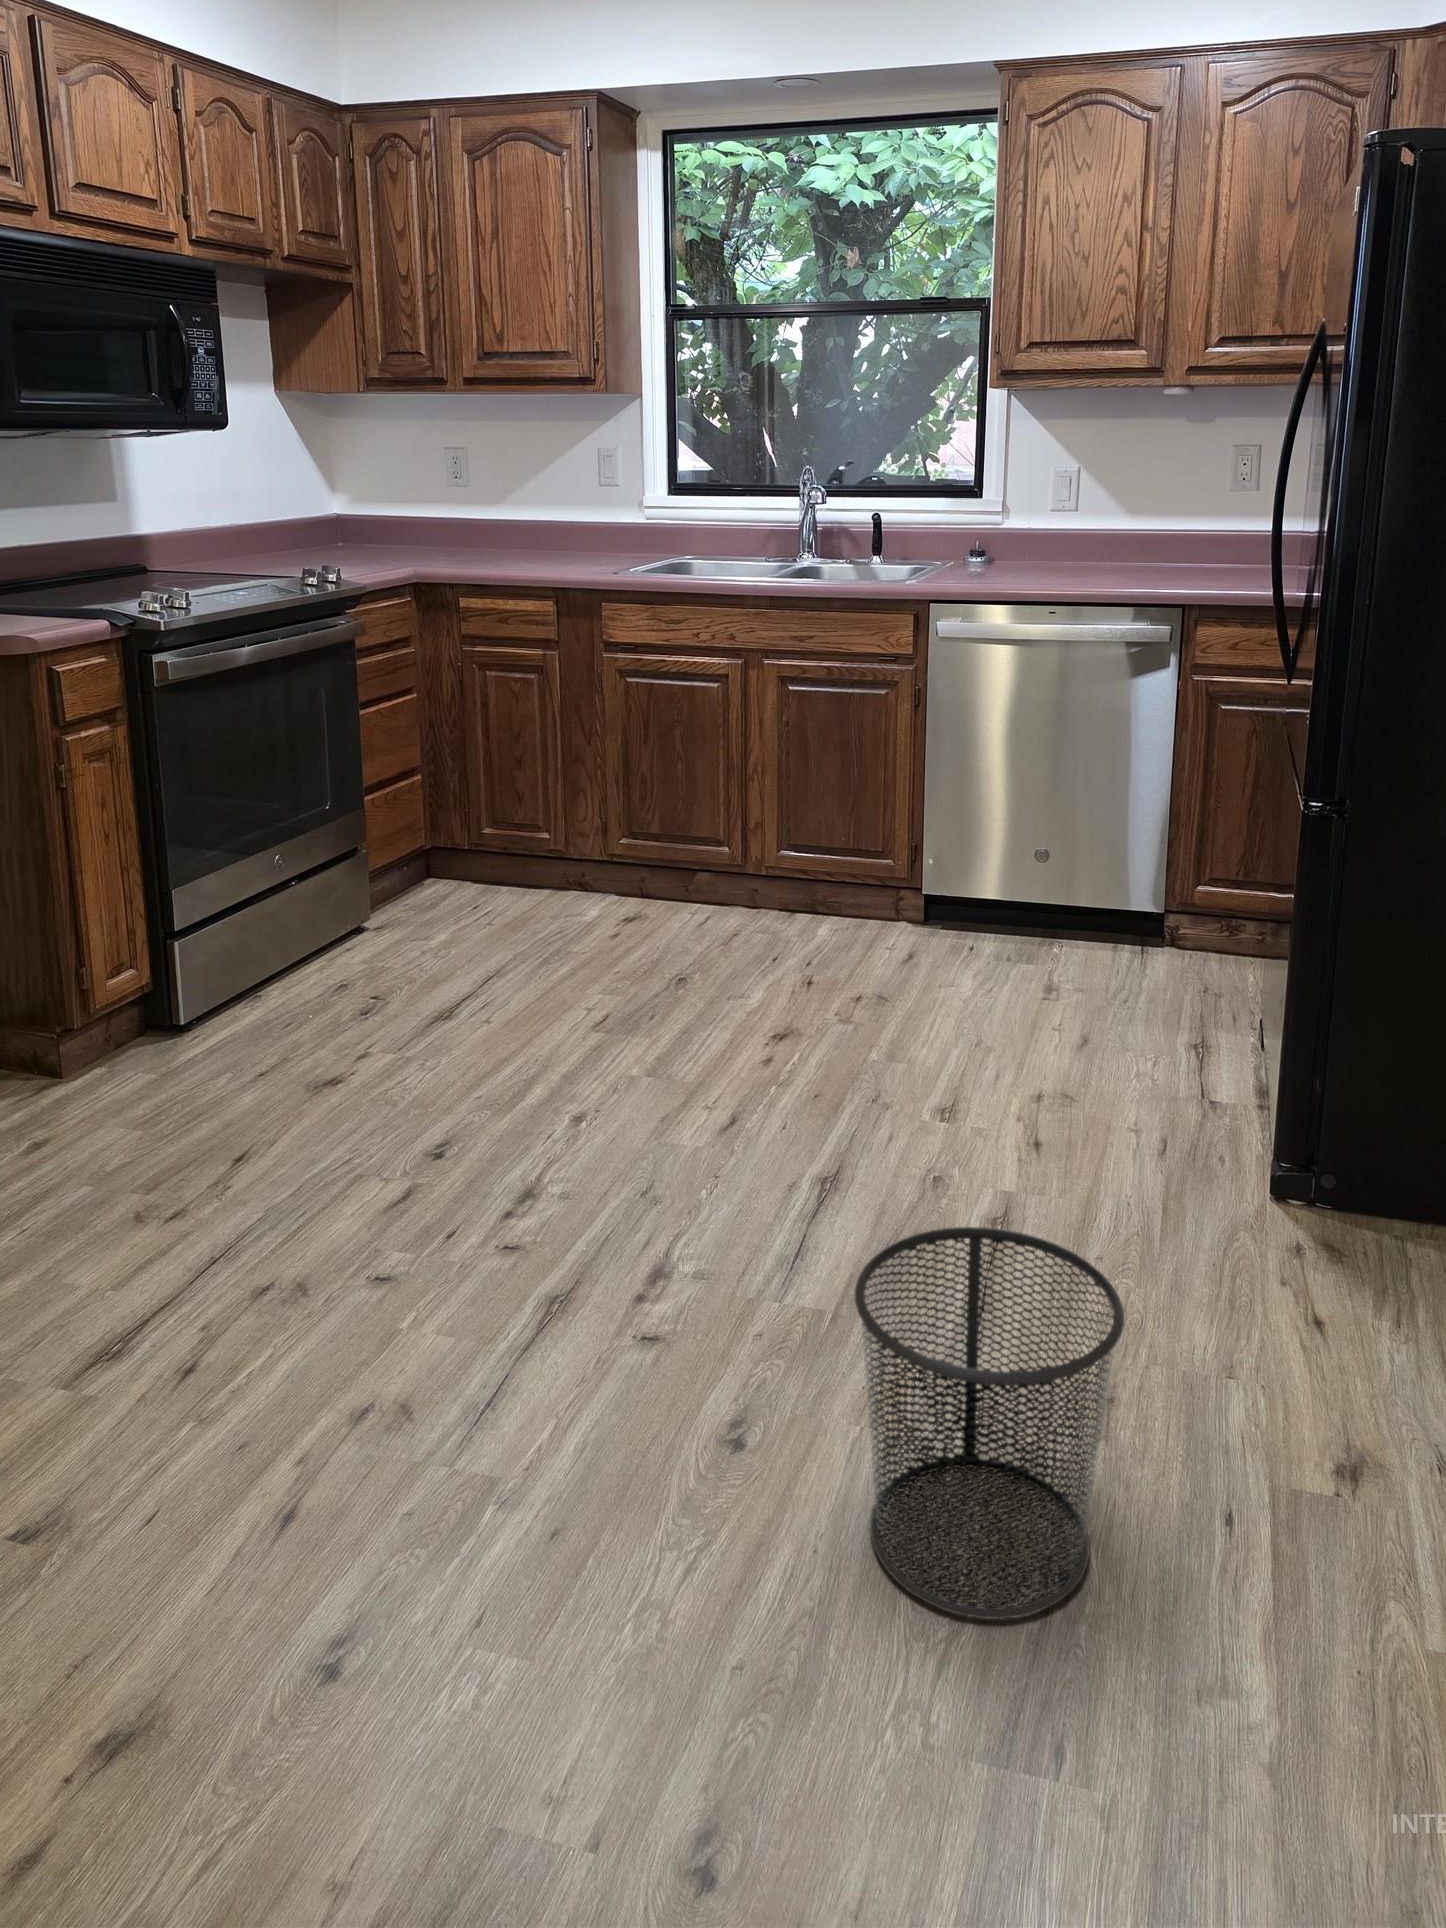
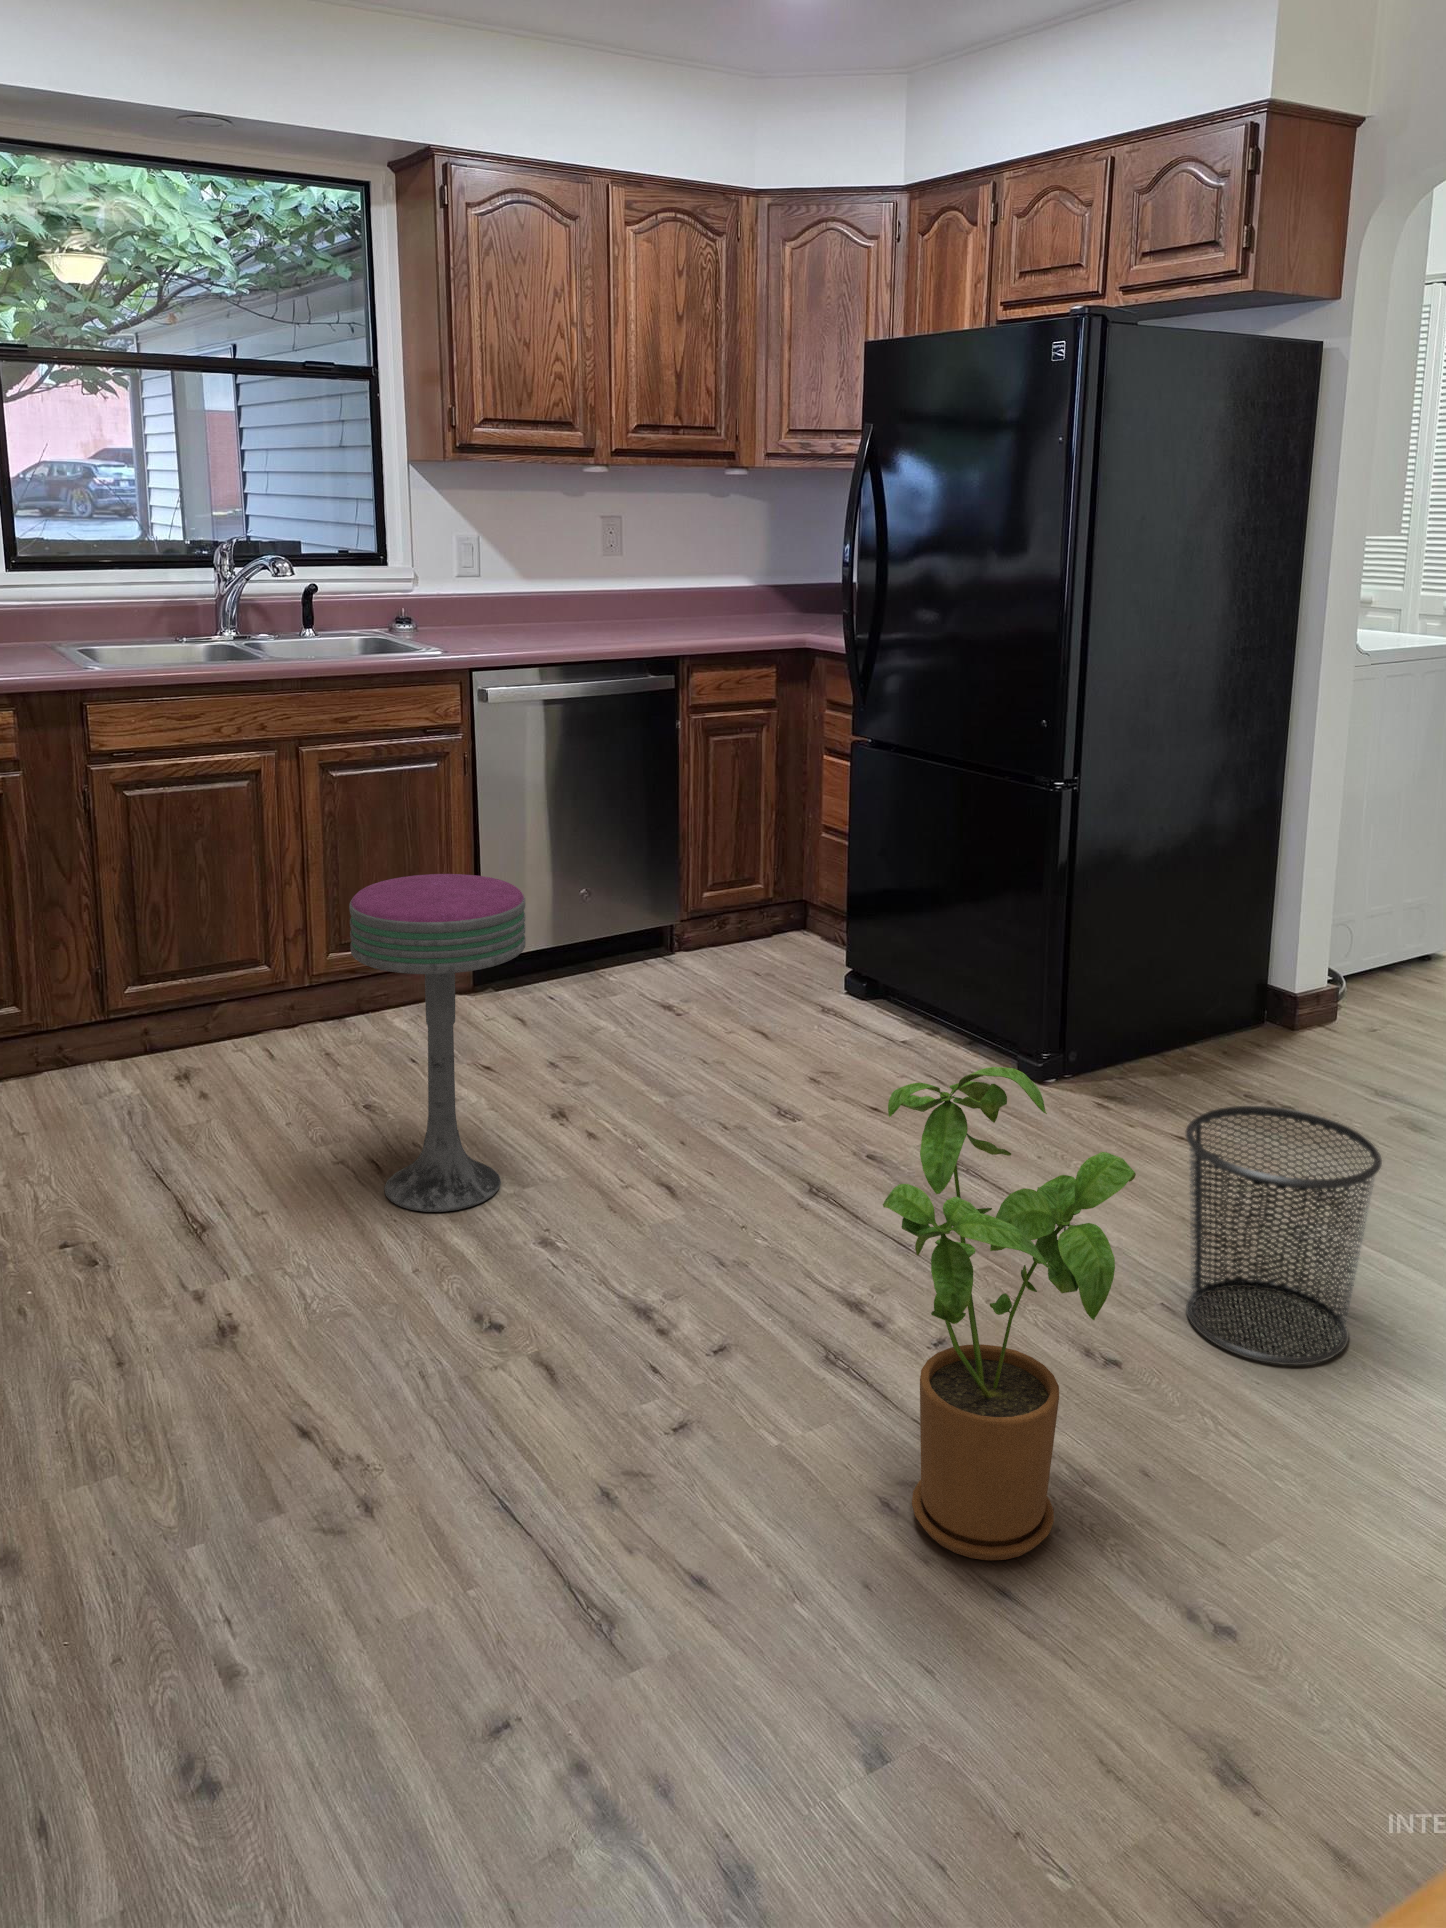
bar stool: none [520,767,680,1072] -> present [349,874,525,1212]
house plant: none [199,1008,513,1524] -> present [883,1067,1136,1560]

